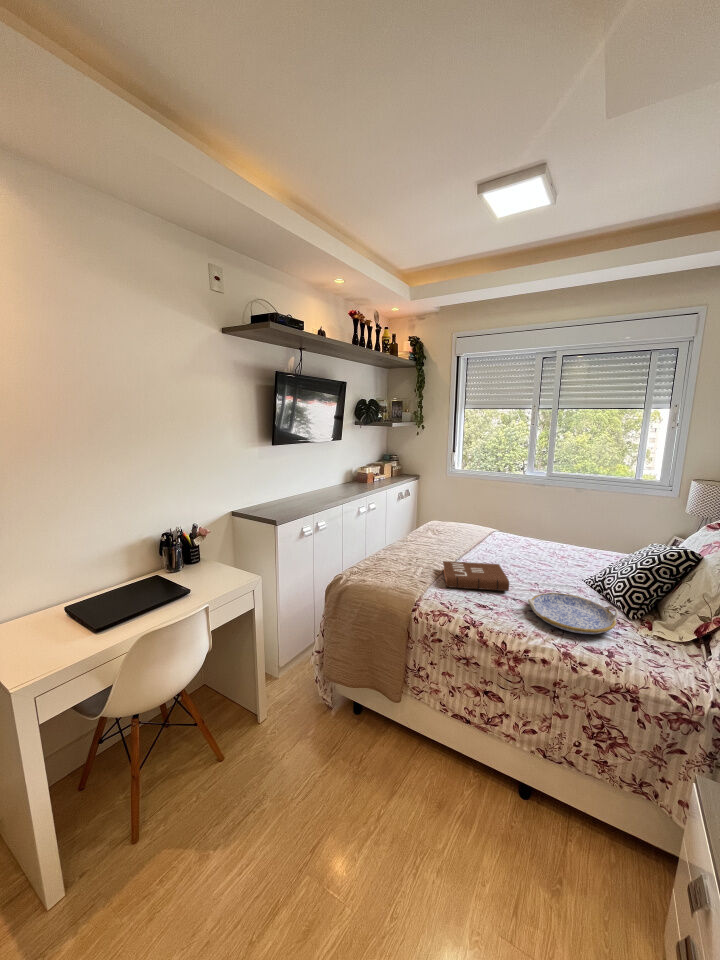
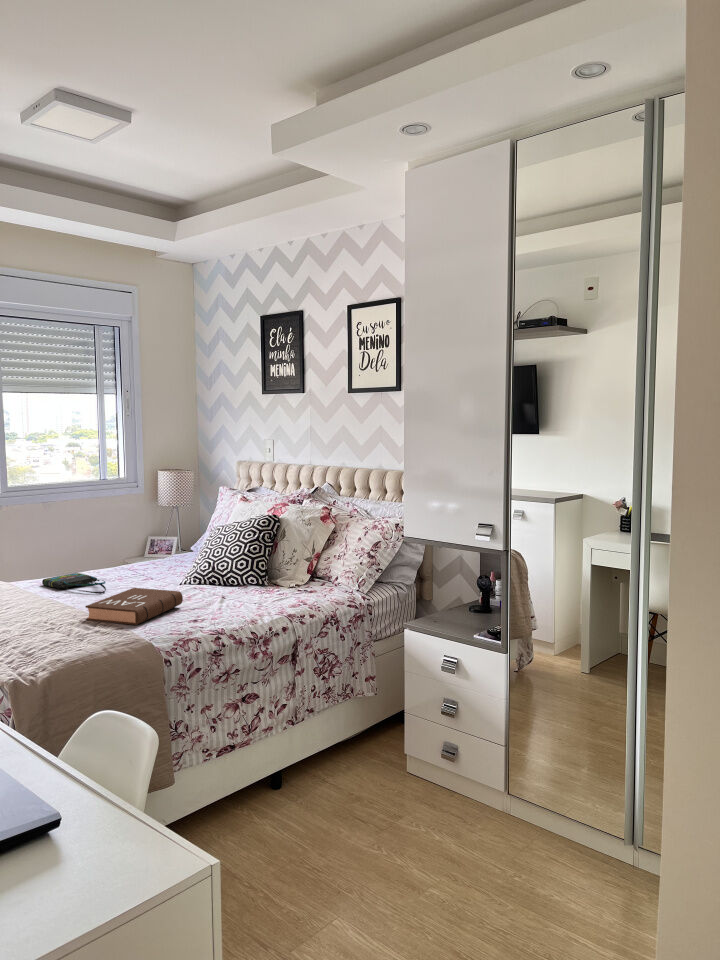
tote bag: none [491,539,526,561] -> present [42,573,106,594]
serving tray: present [528,593,618,634] -> none [209,576,287,607]

